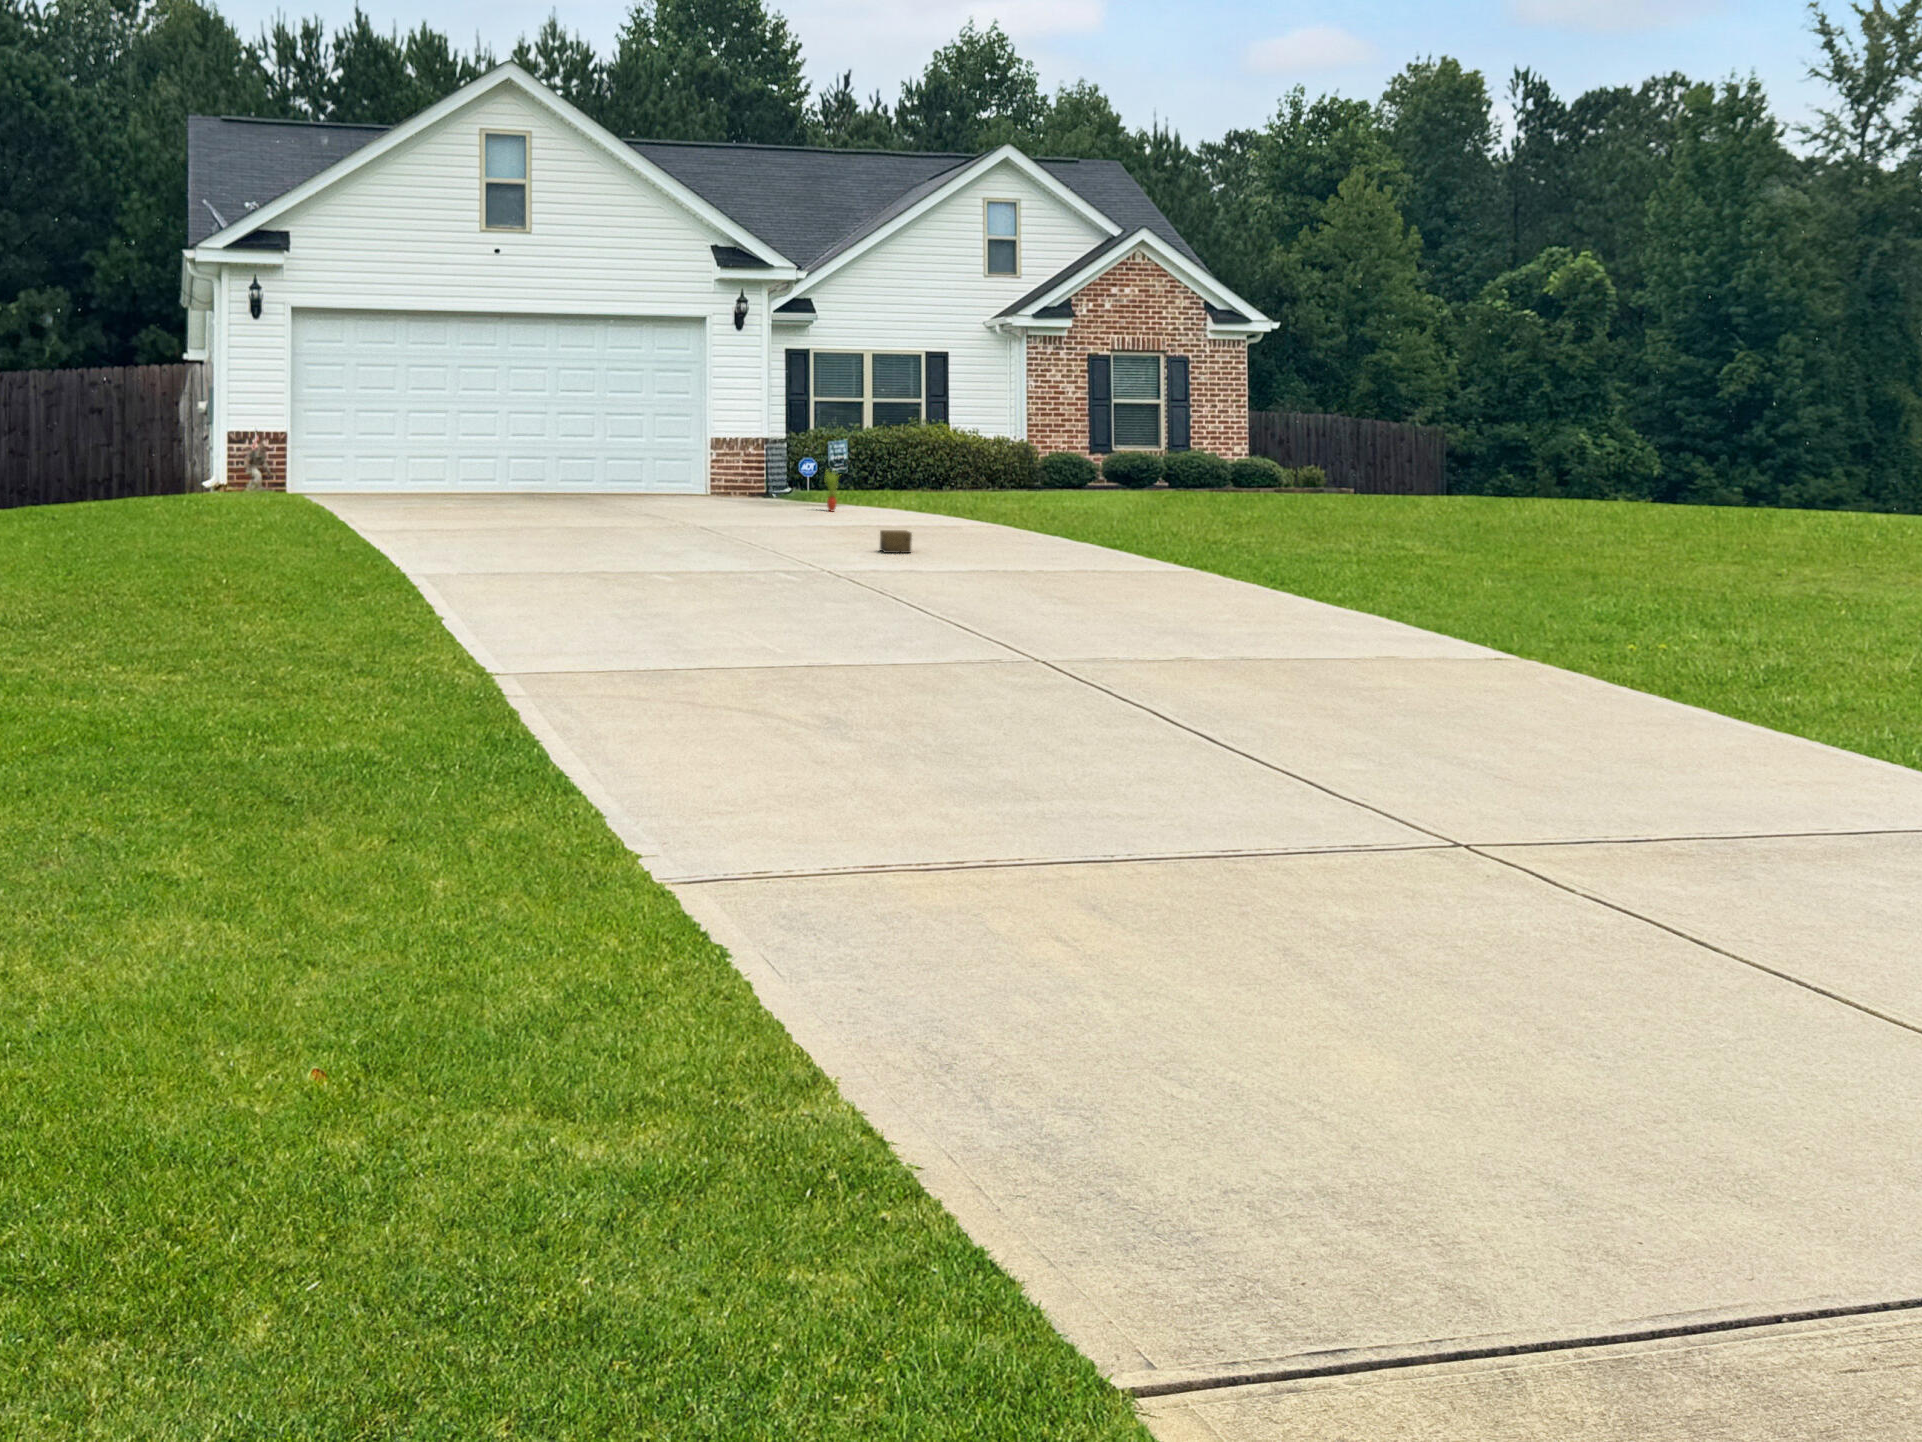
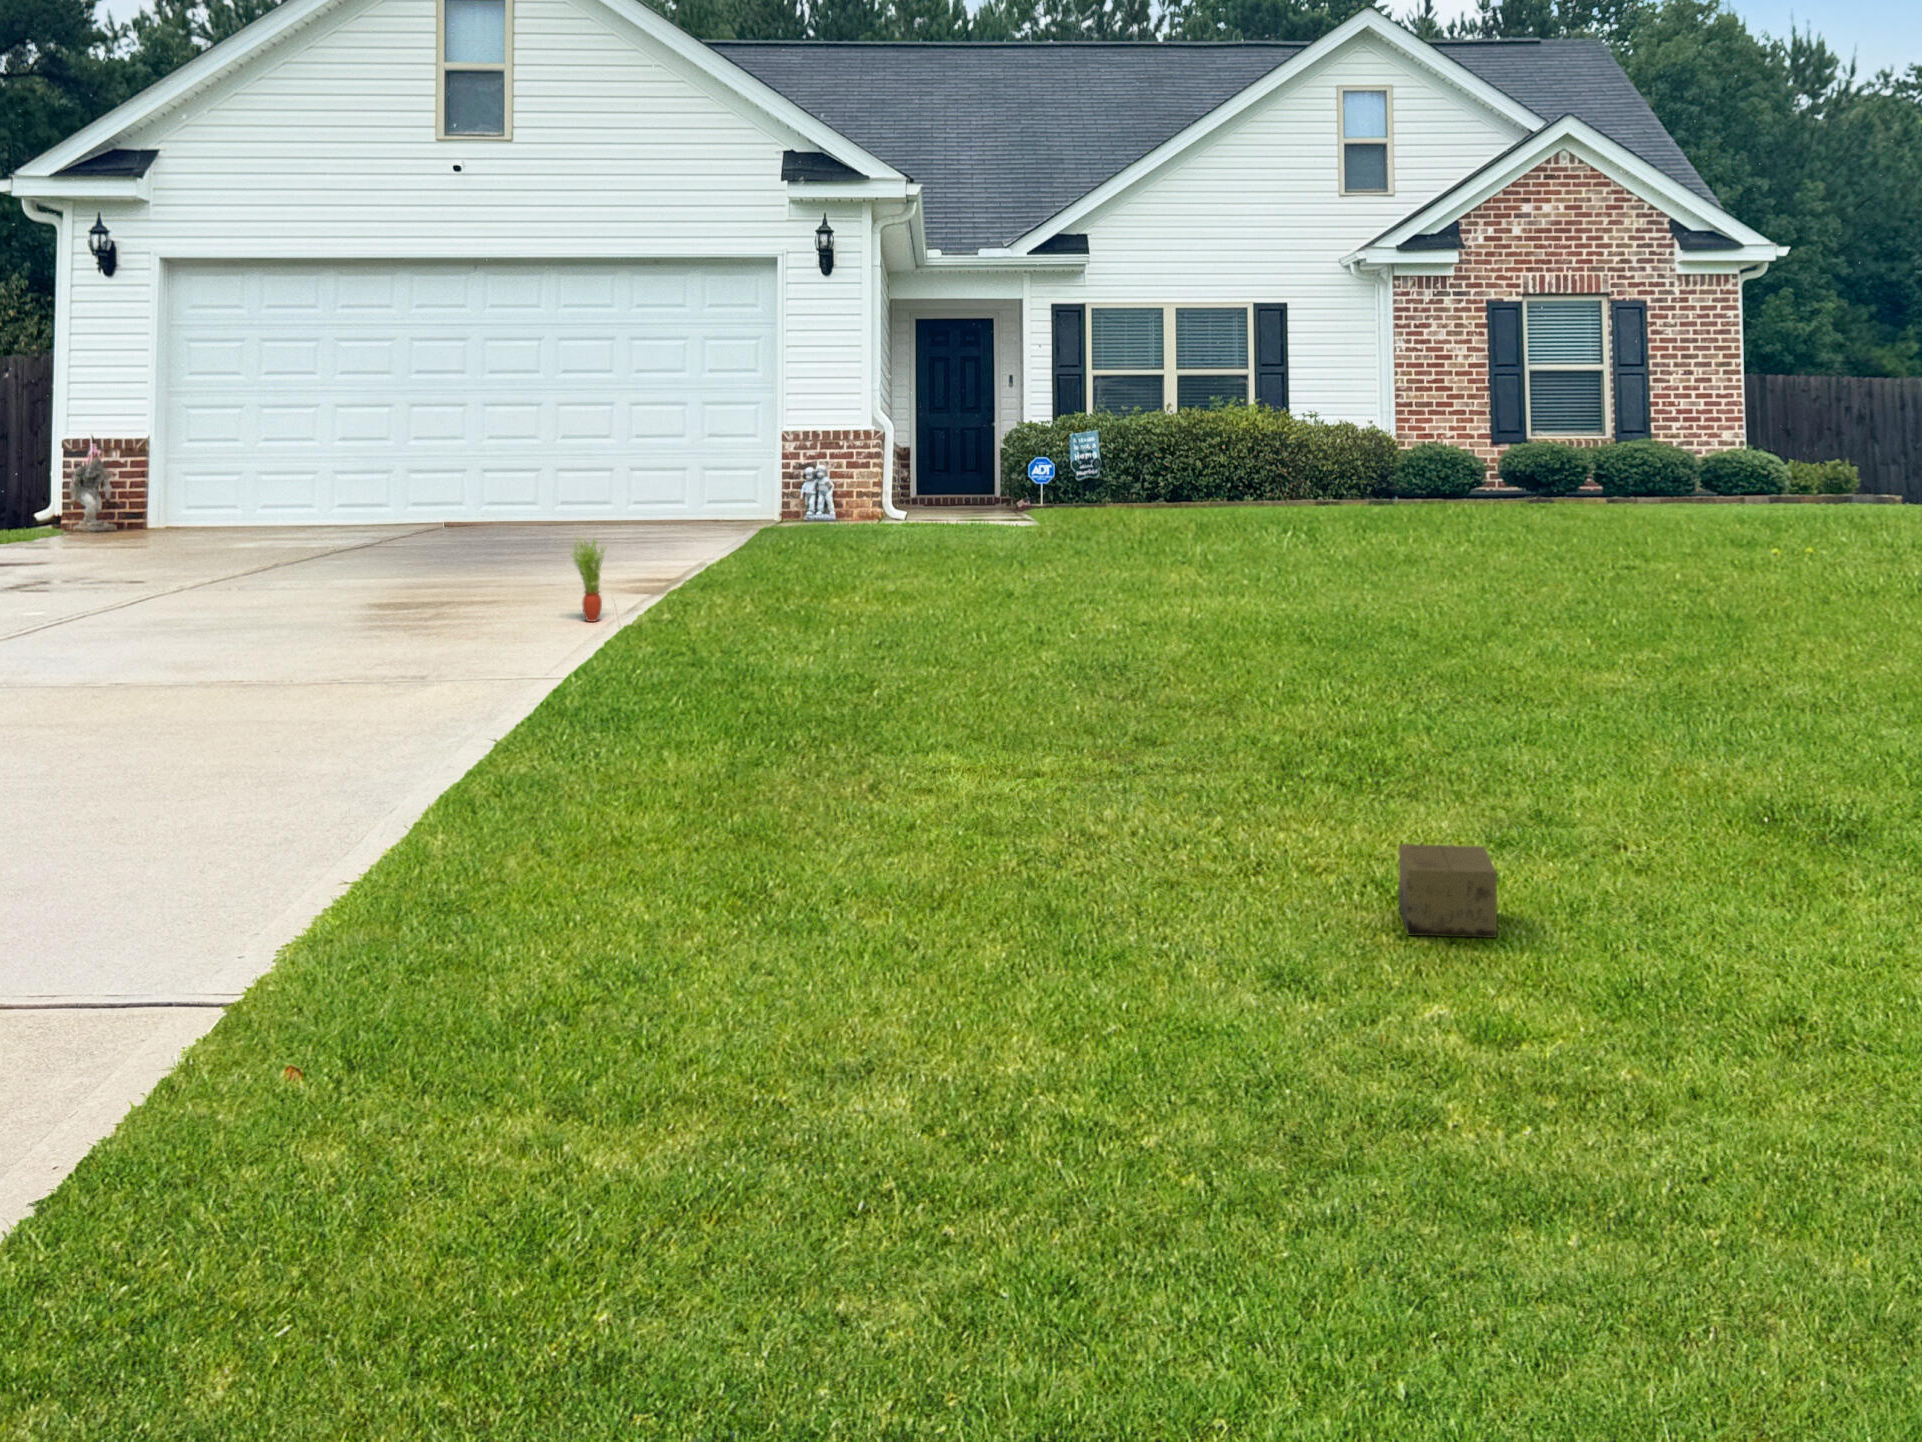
cardboard box: present [880,530,912,553] -> present [1399,844,1497,938]

